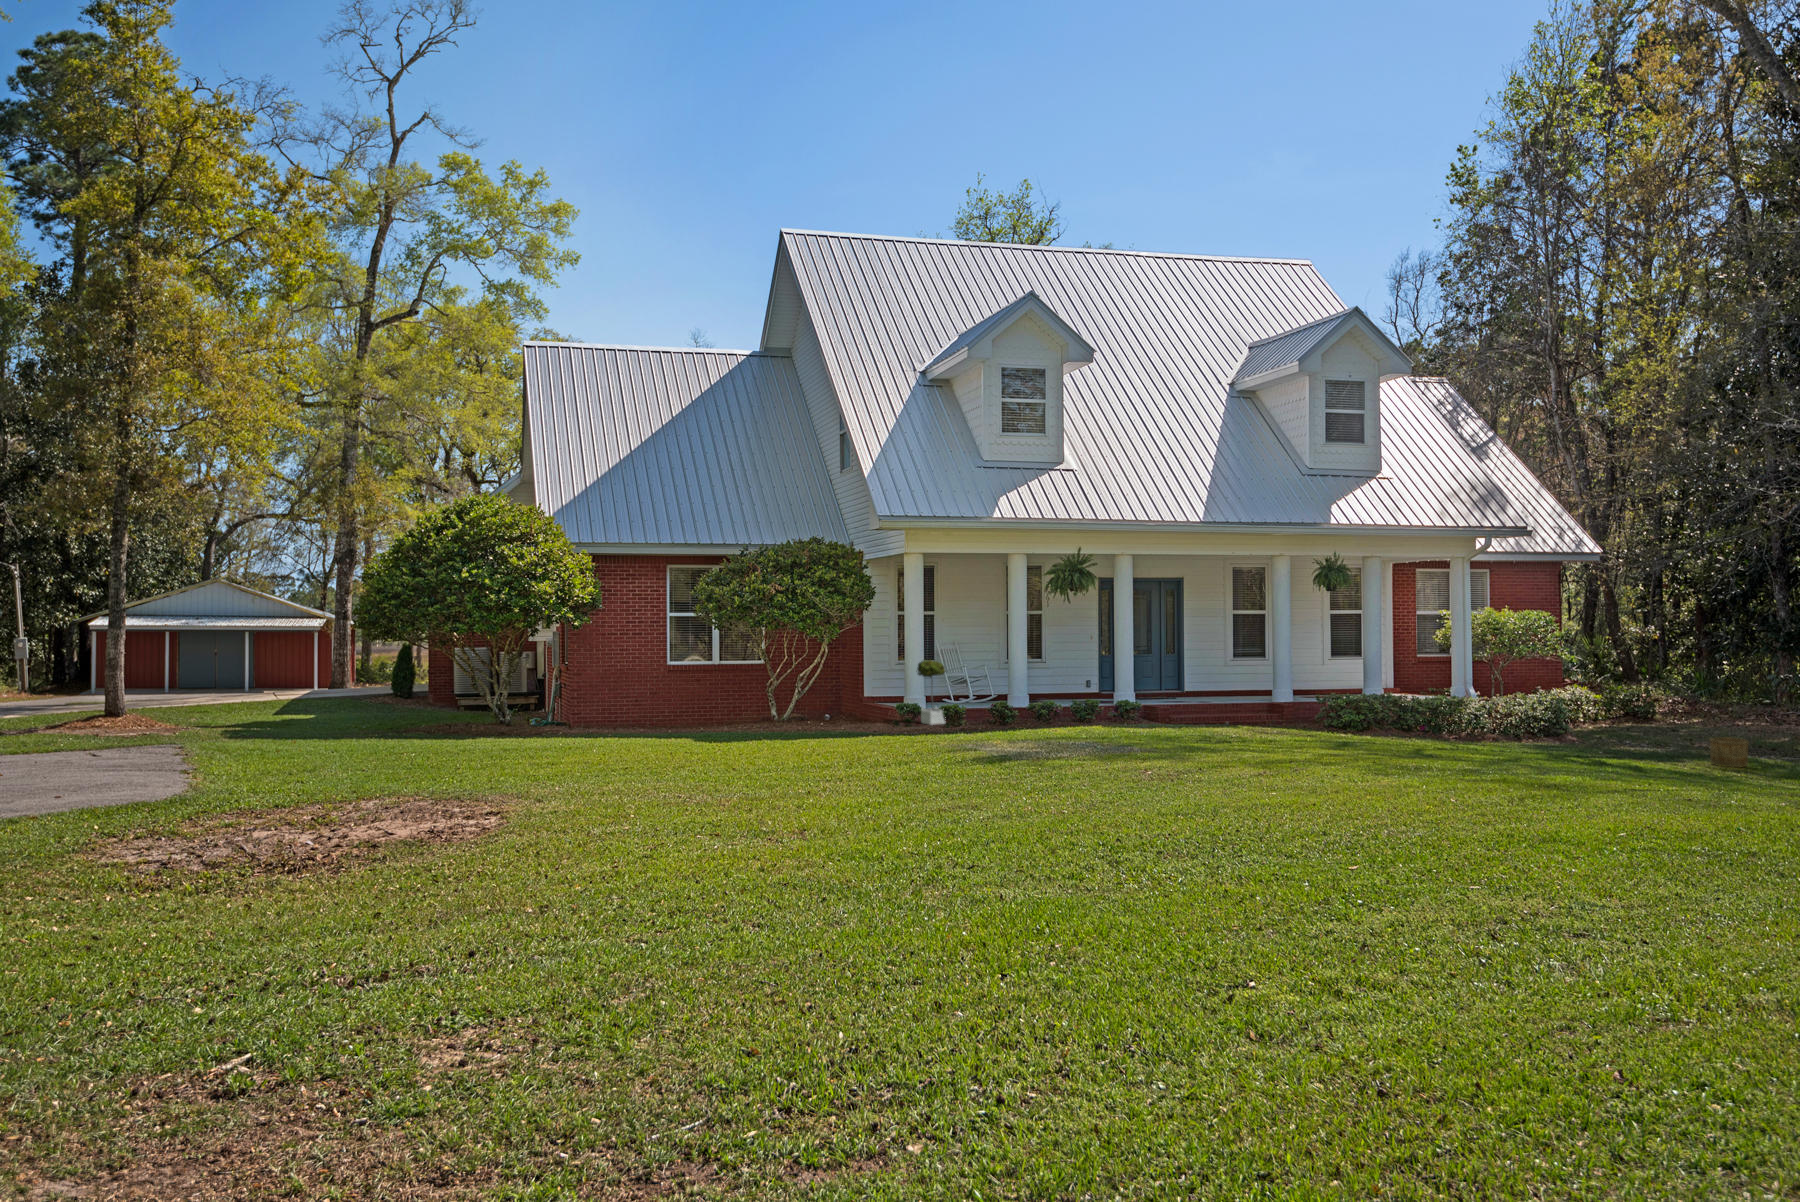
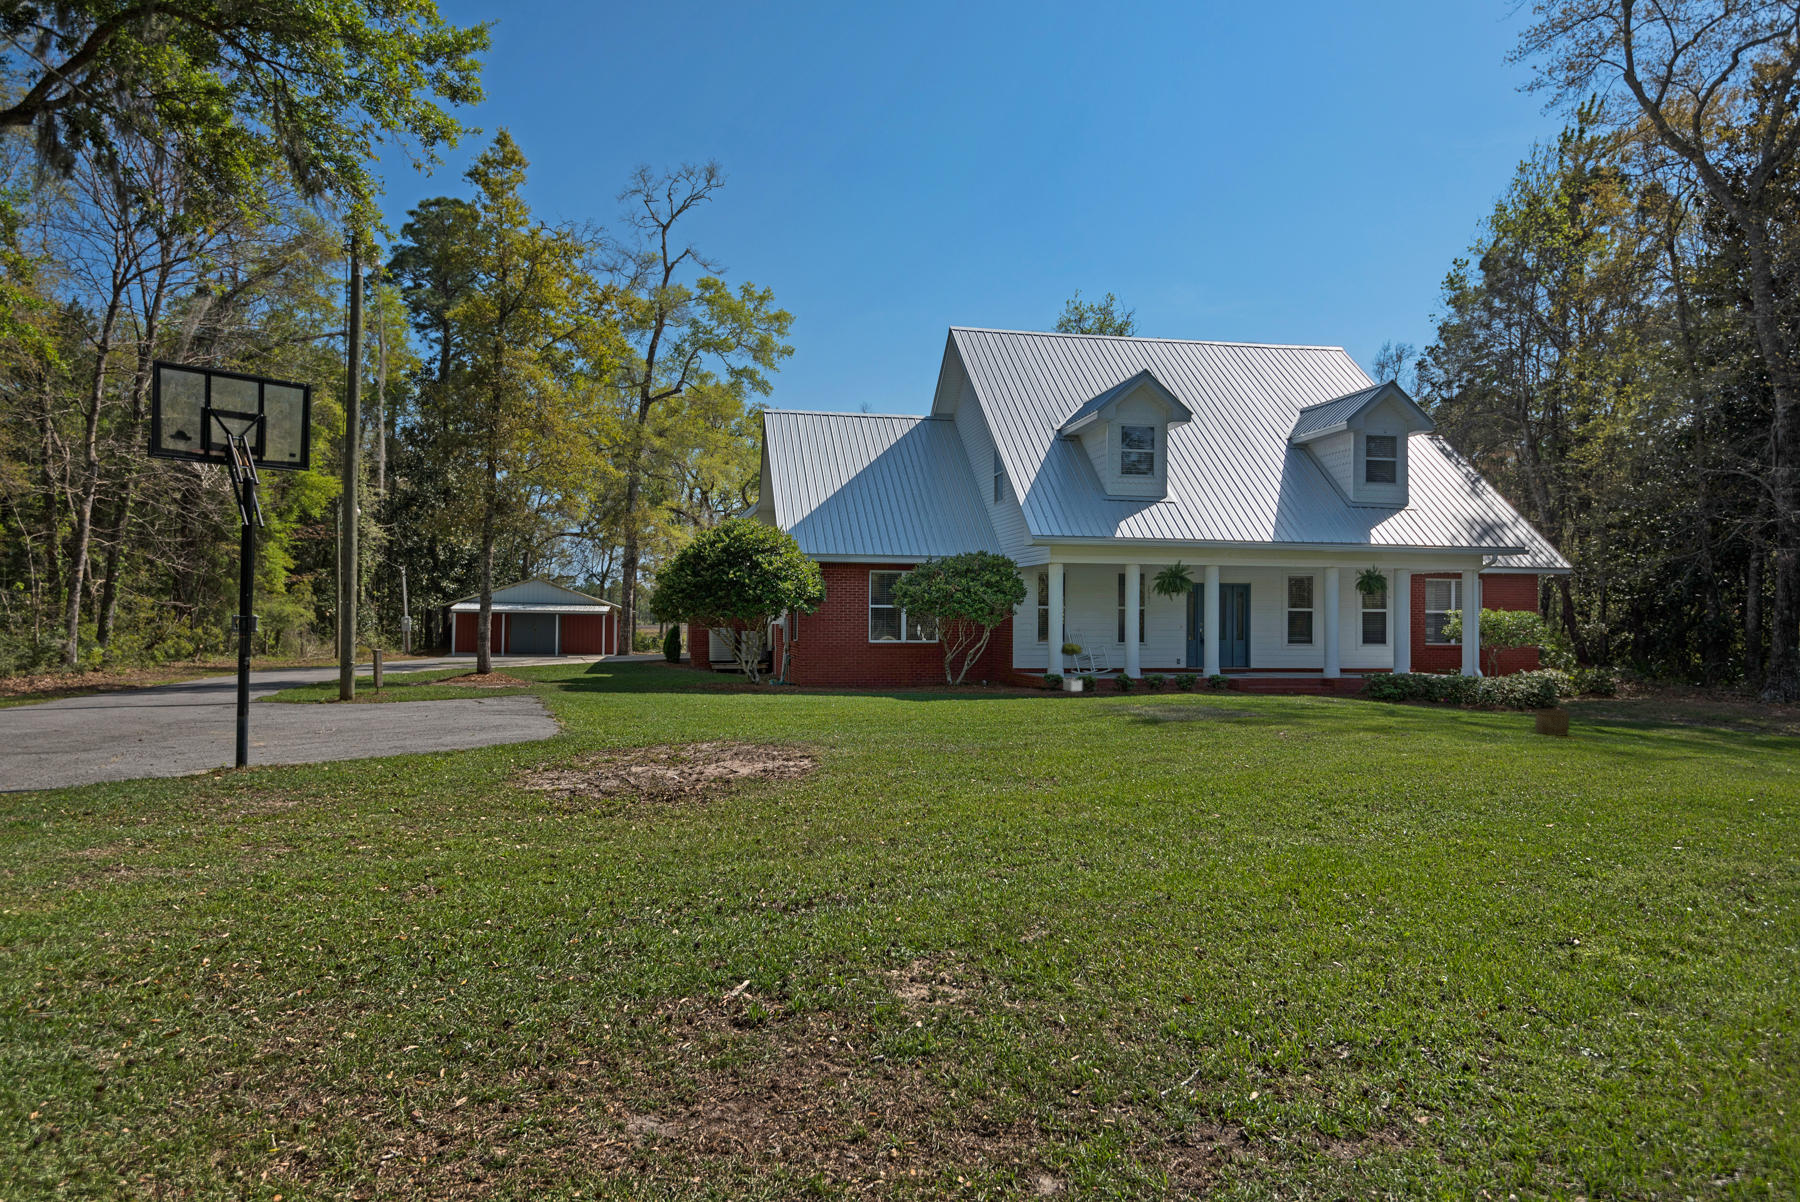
wooden bucket: present [1710,737,1749,767] -> present [1535,710,1569,736]

